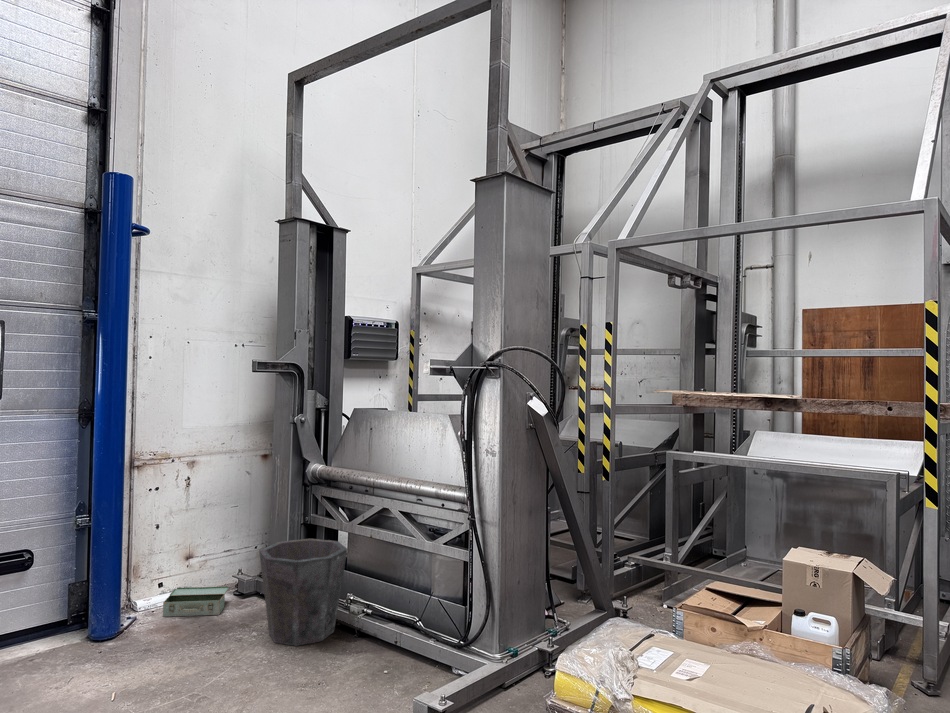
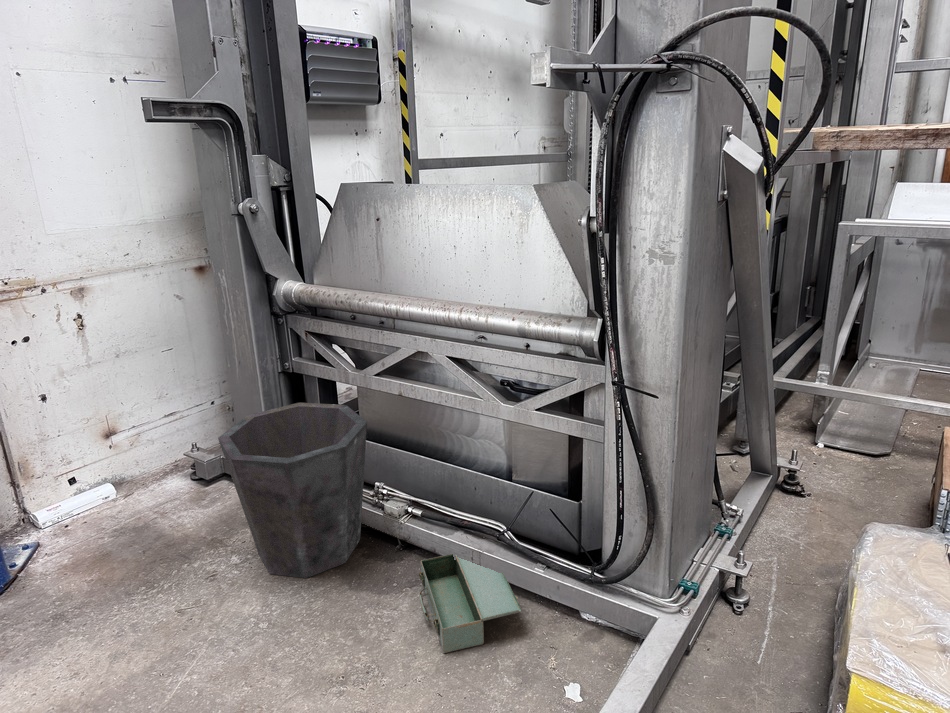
toolbox: present [163,586,229,617] -> present [419,554,521,653]

